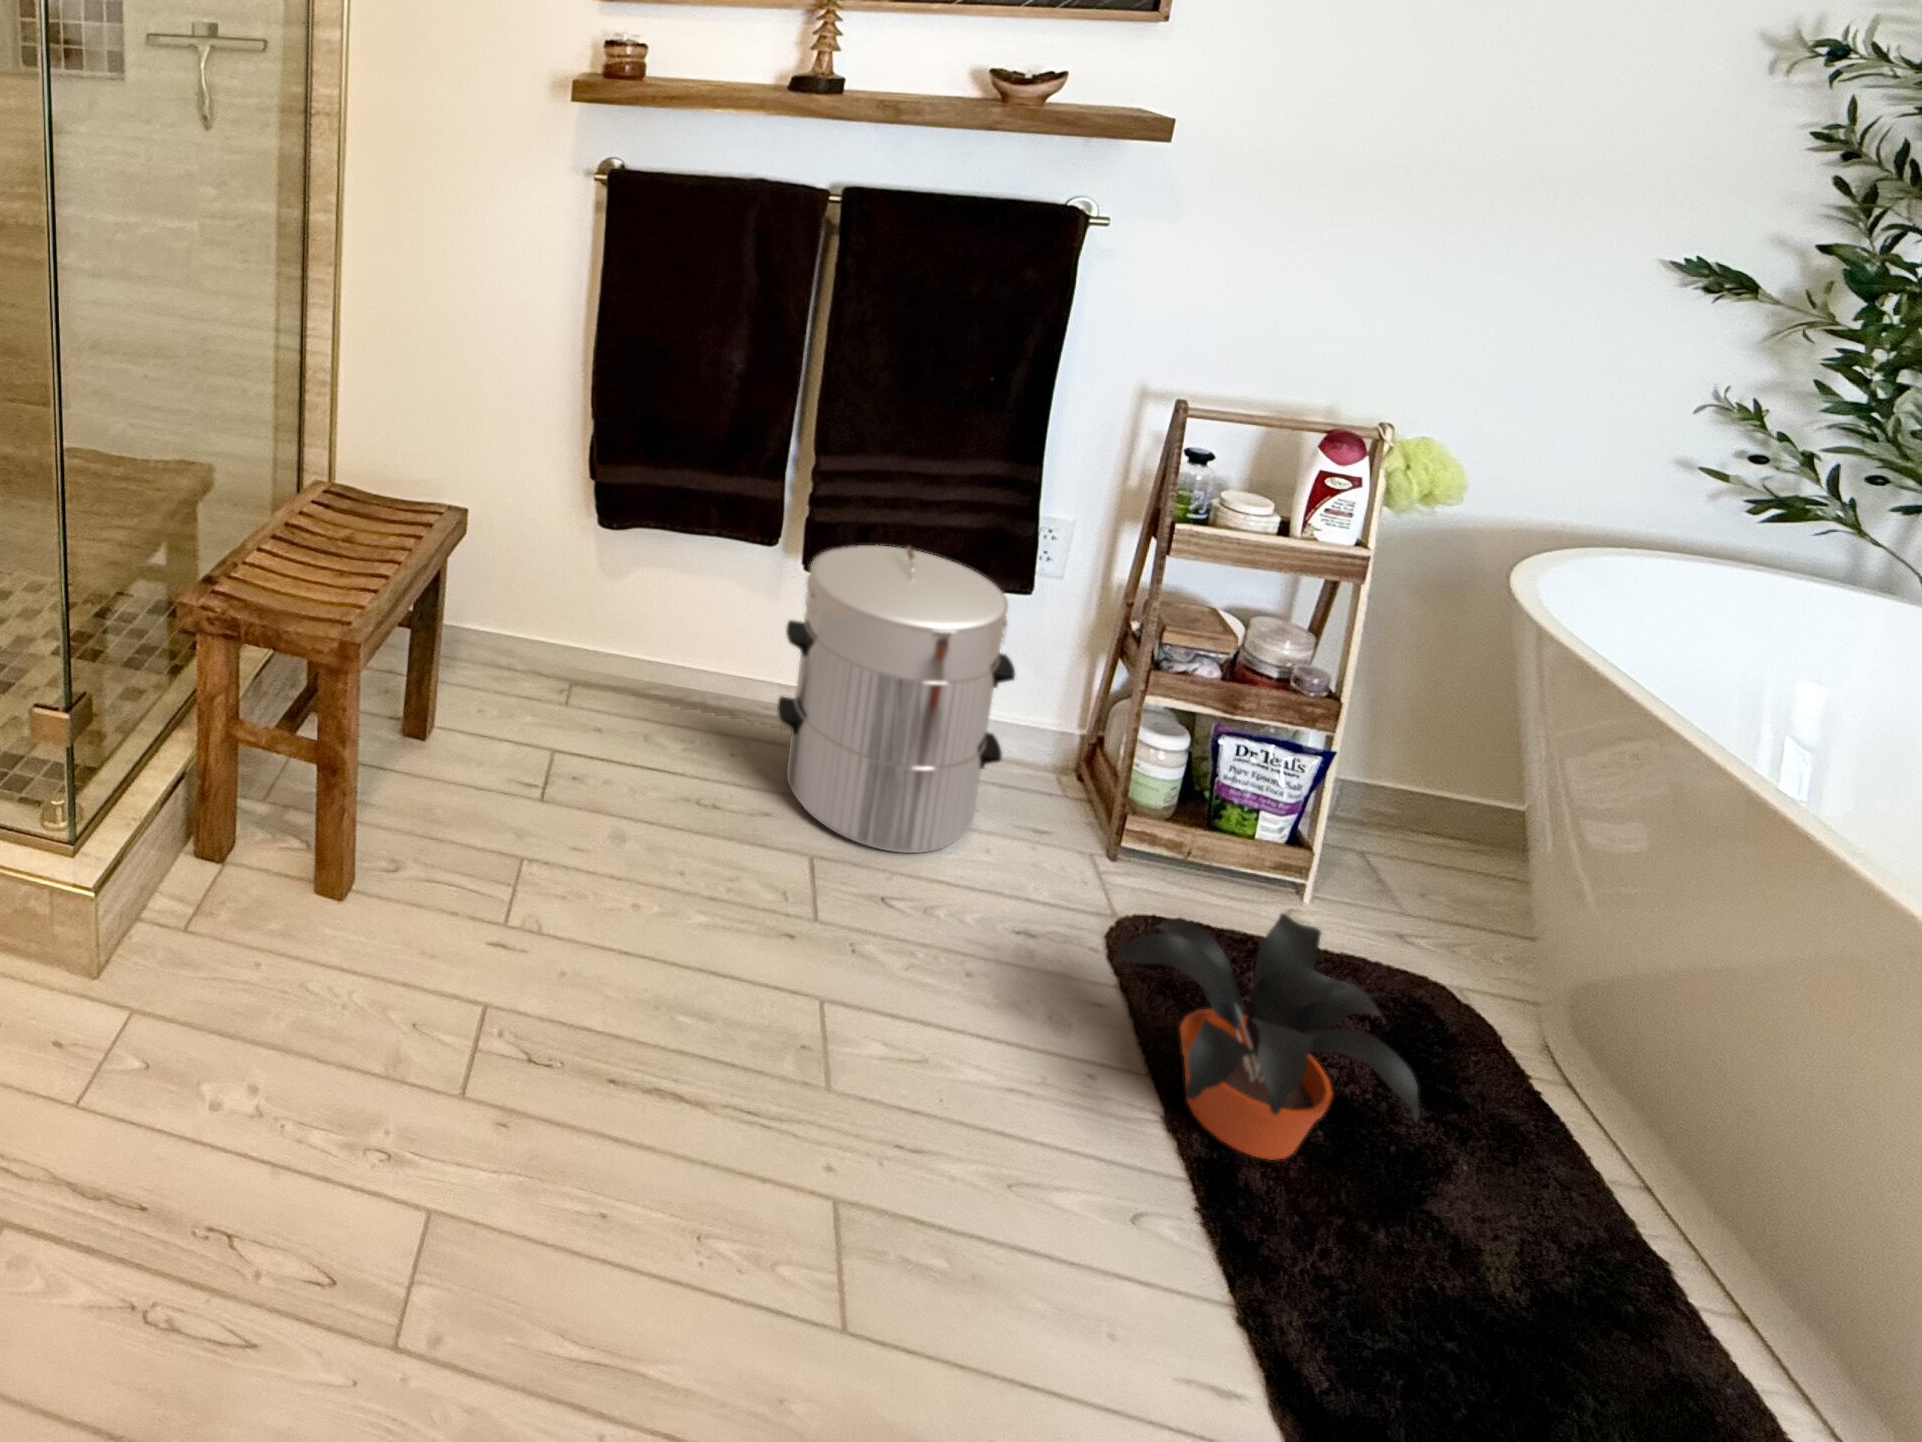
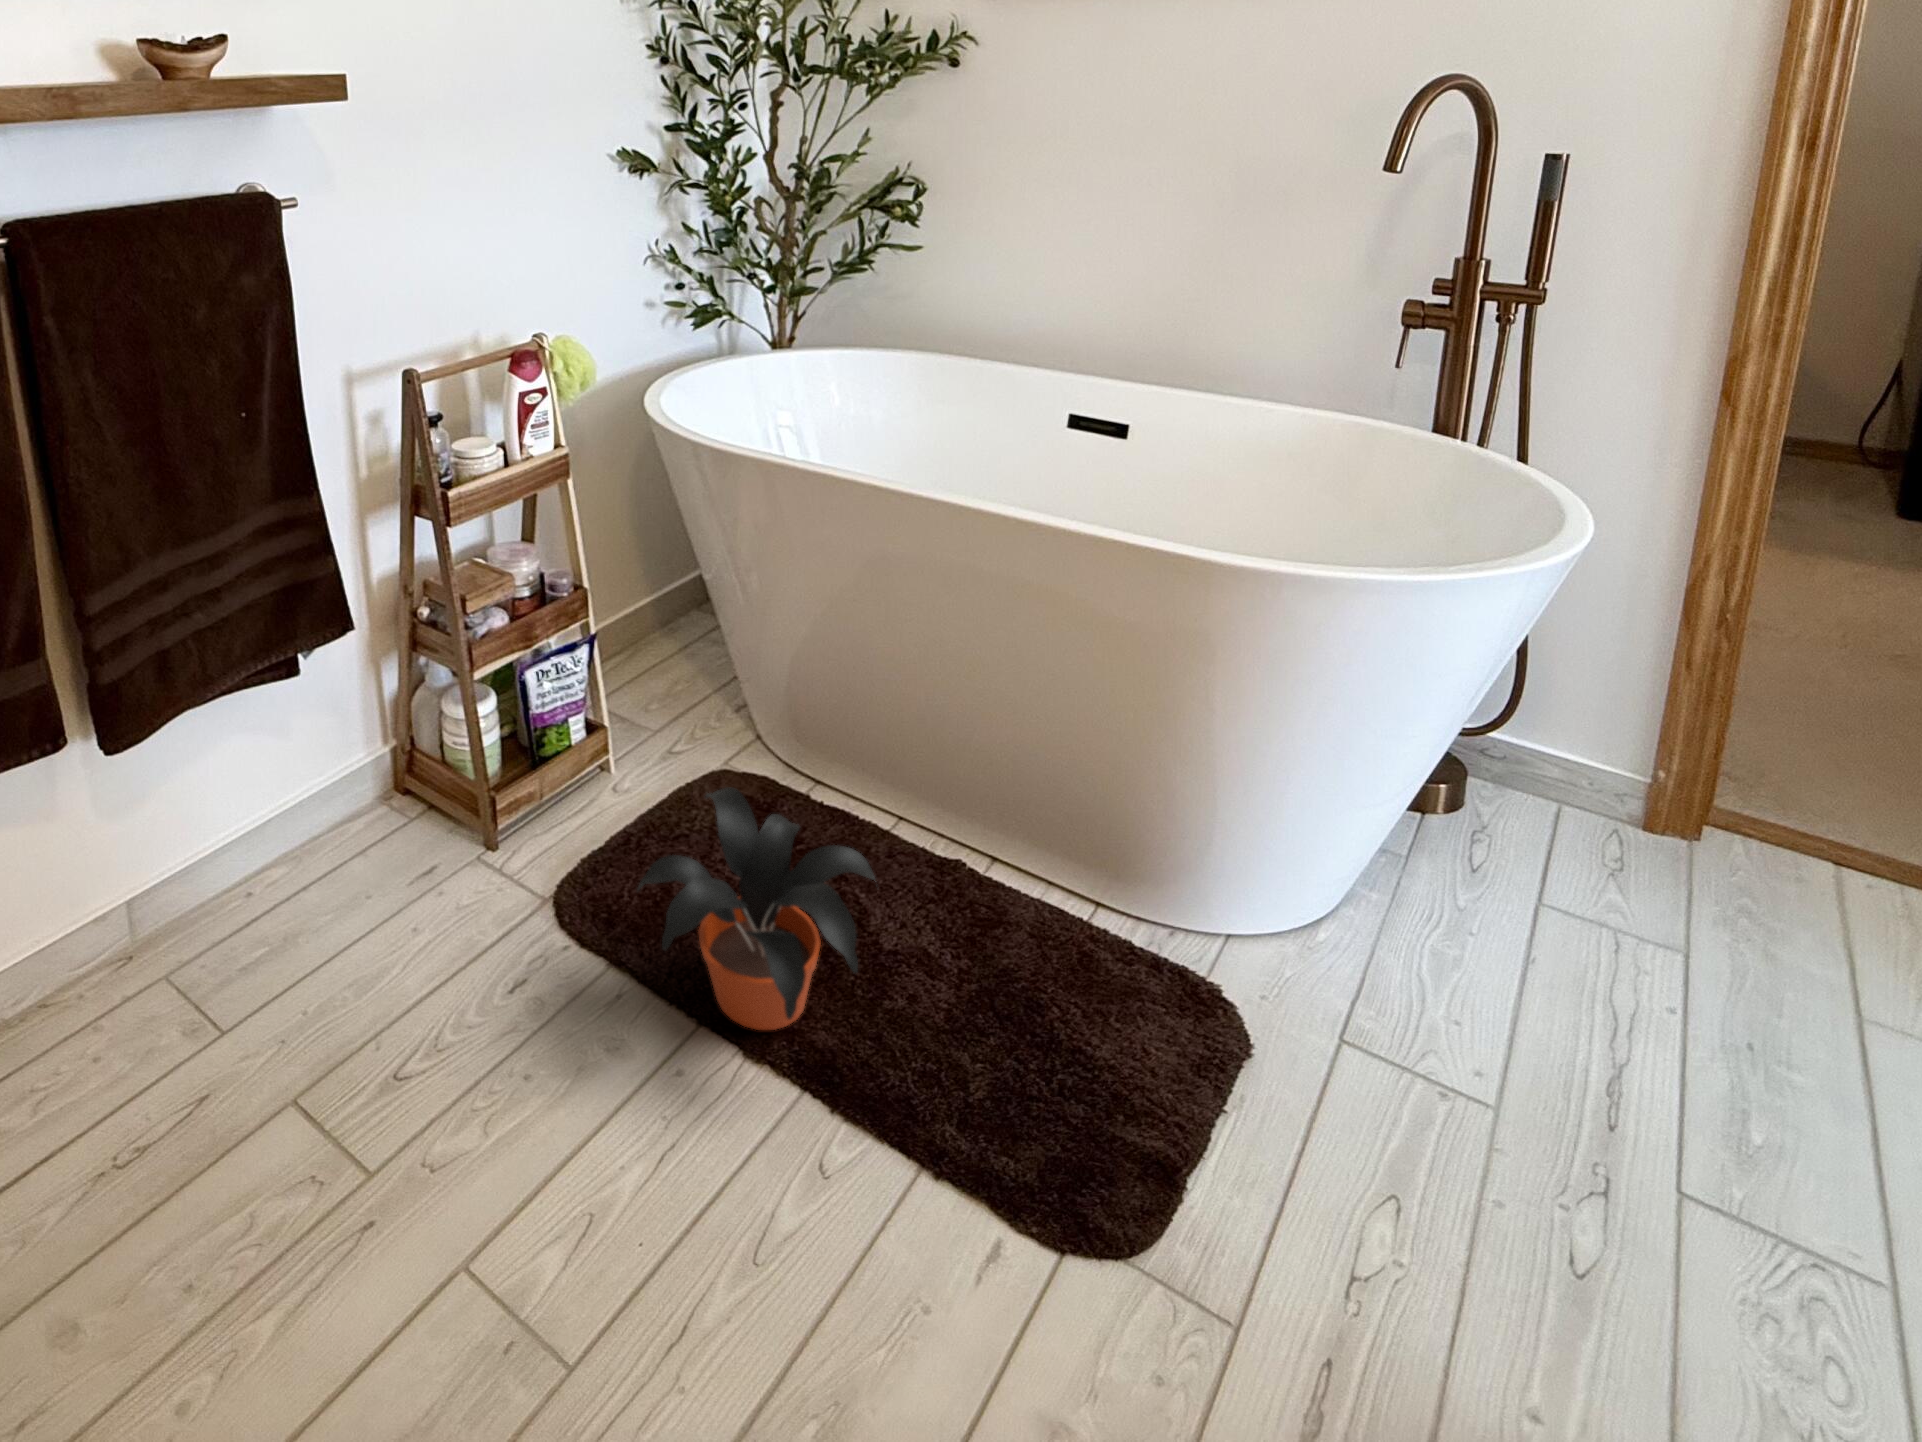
waste bin: present [777,545,1015,853] -> none [119,641,392,1052]

